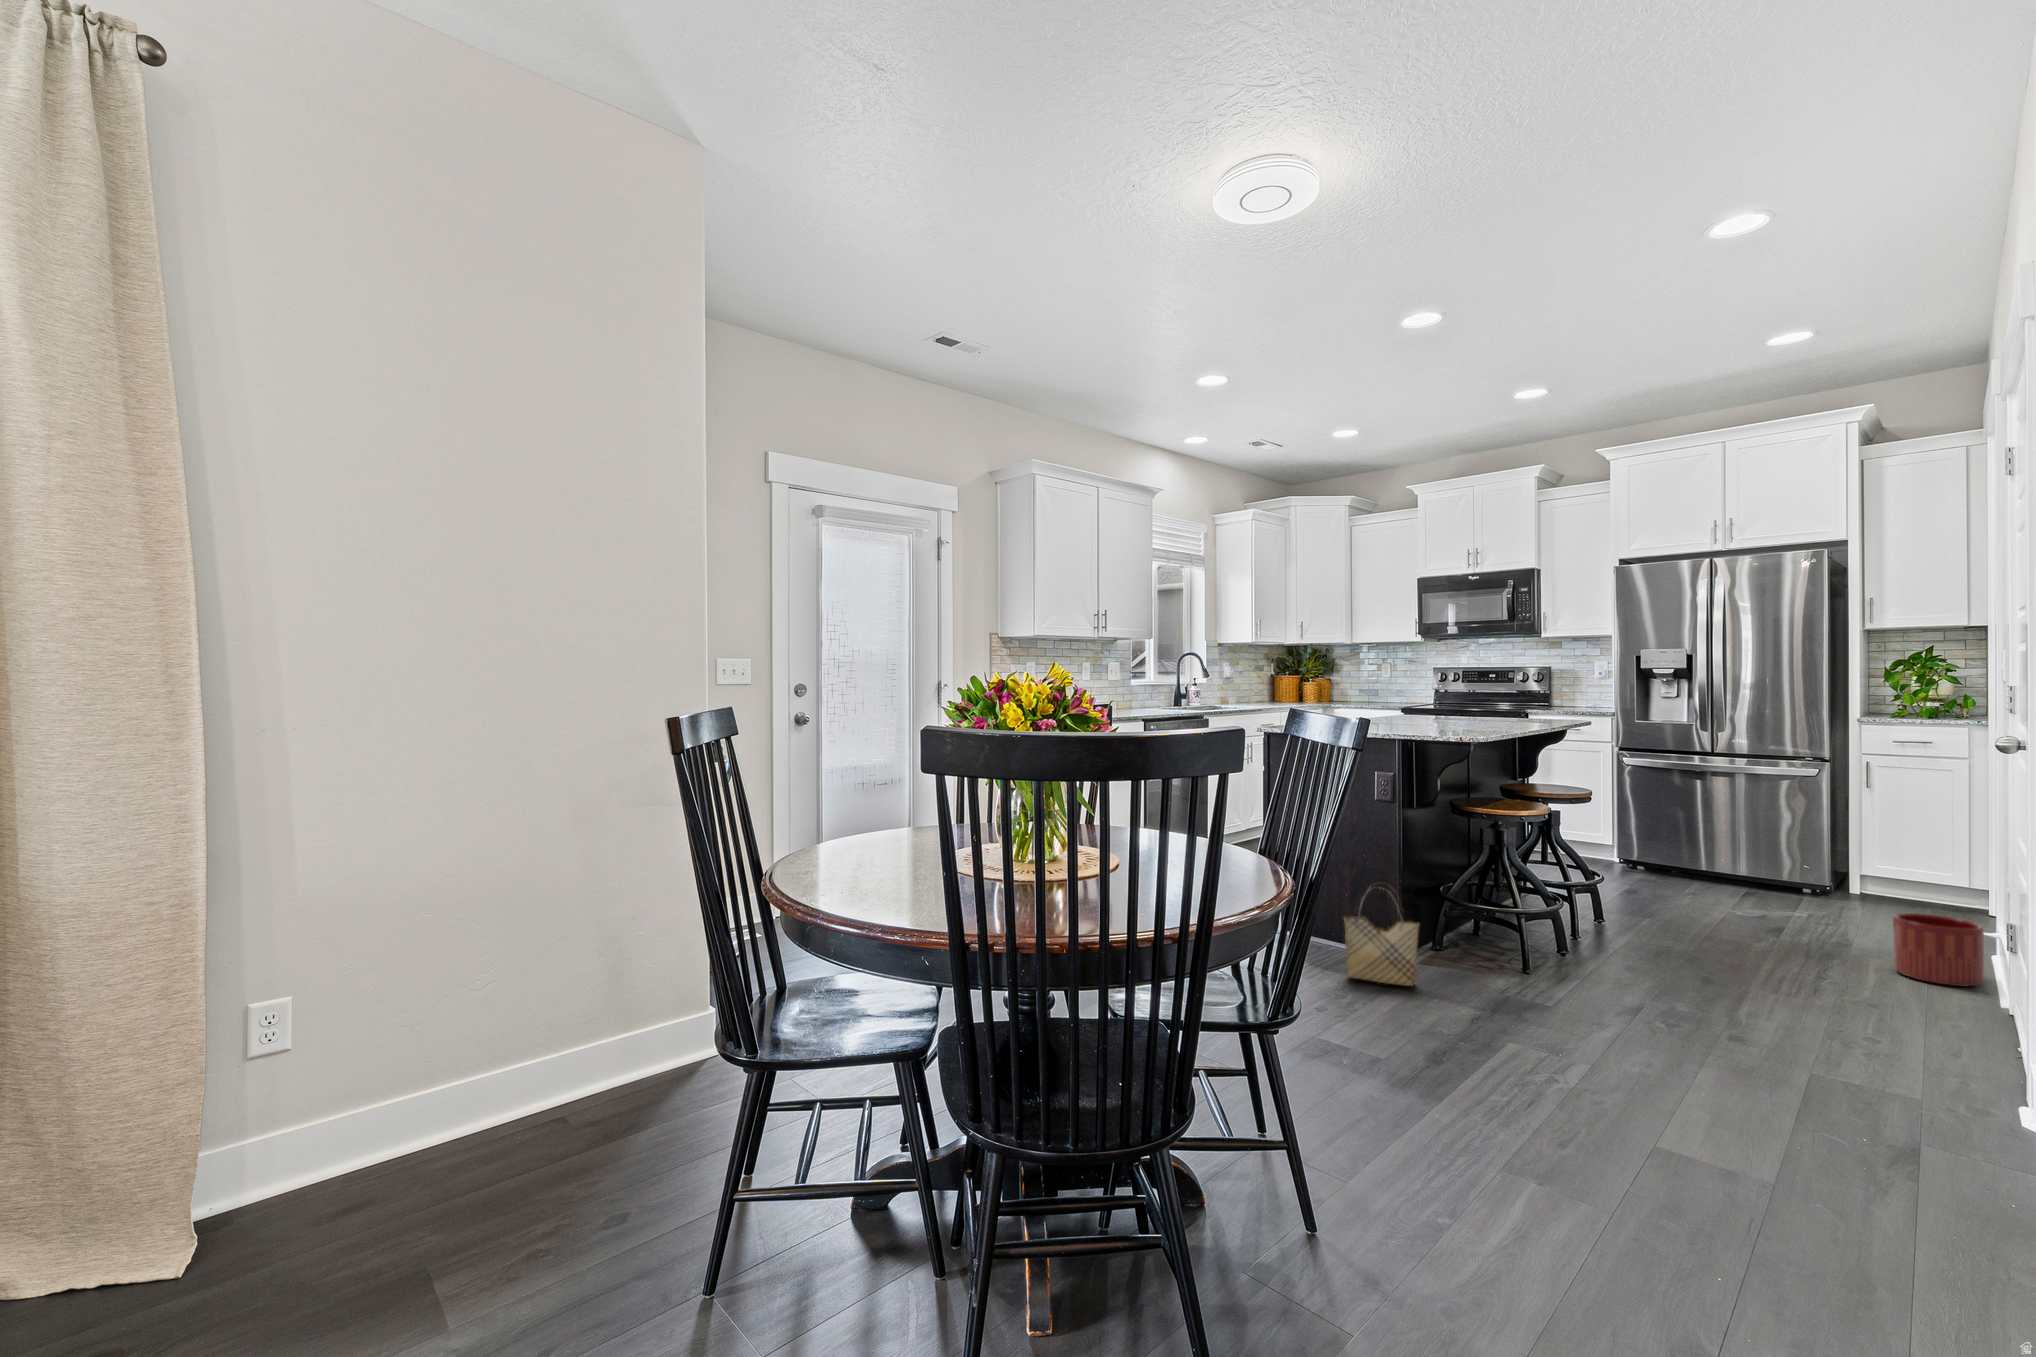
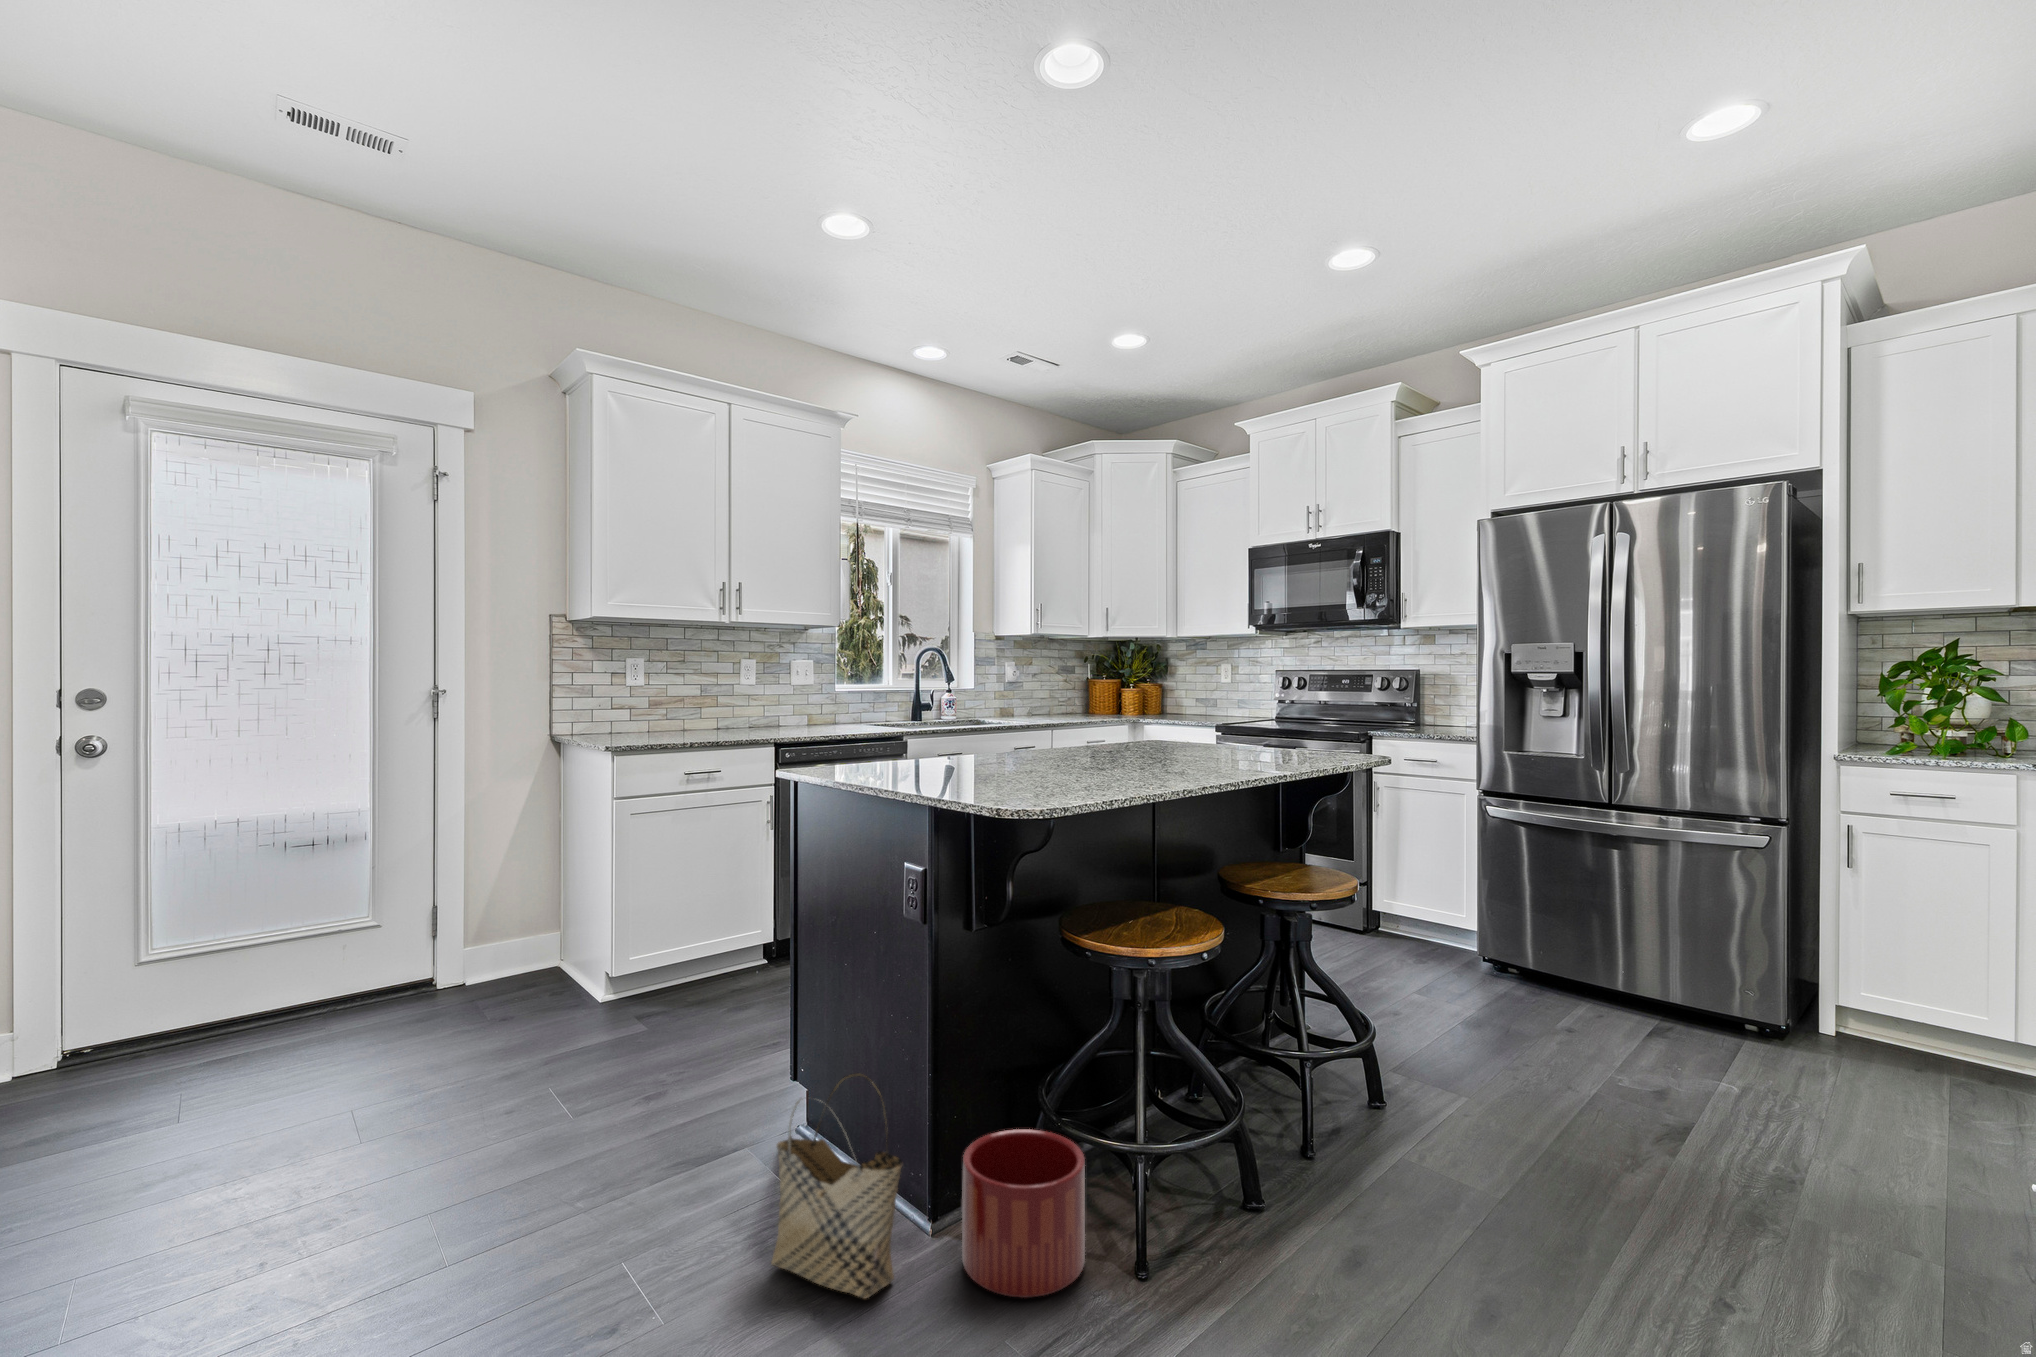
planter: present [1893,913,1985,986] -> present [962,1129,1085,1298]

